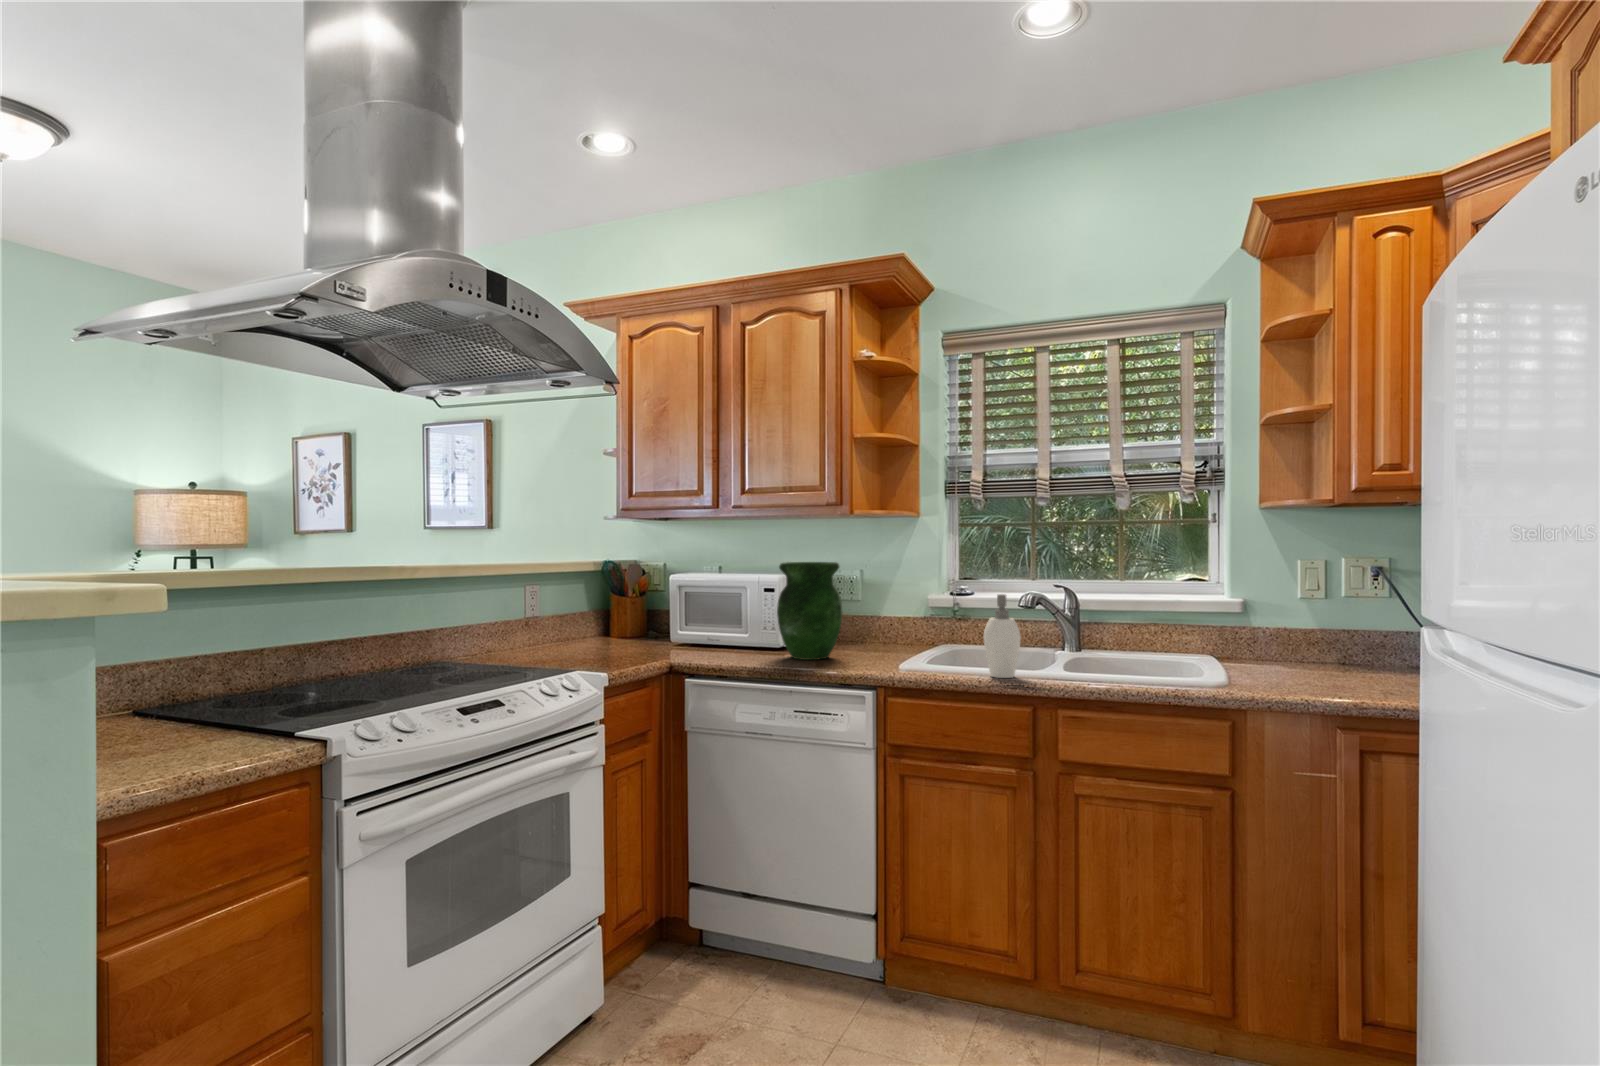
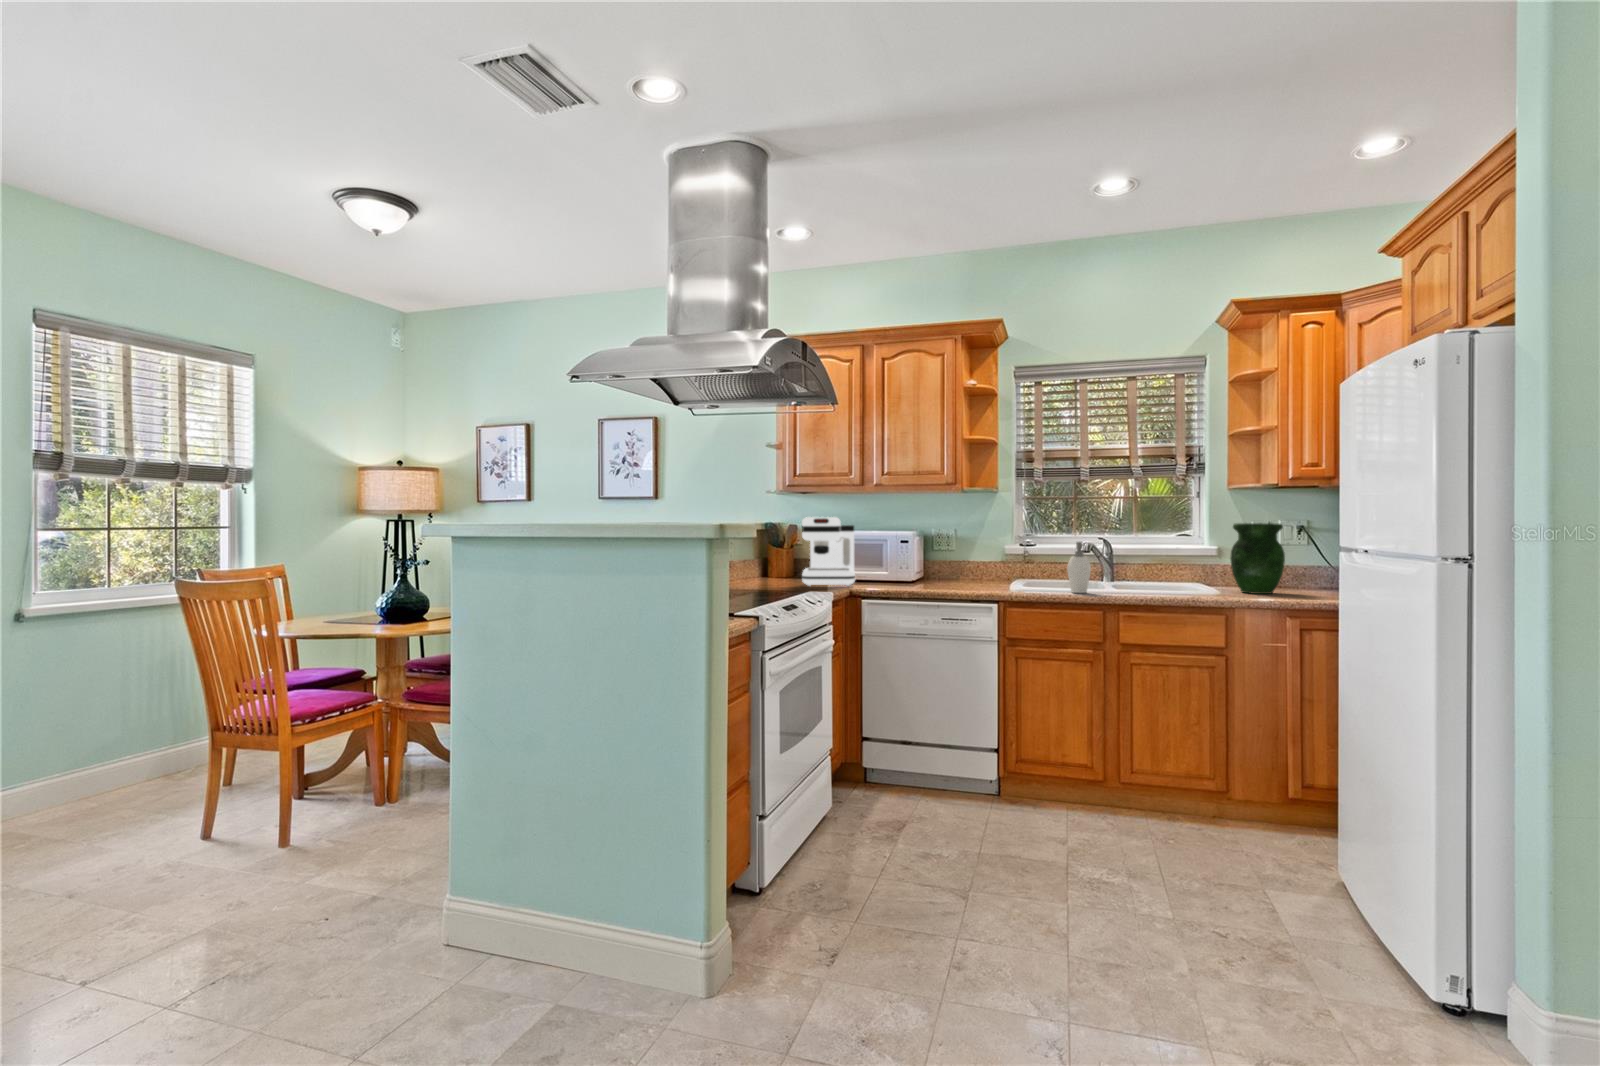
coffee maker: none [609,553,700,656] -> present [802,517,855,586]
vase: present [777,562,842,660] -> present [1230,523,1285,594]

